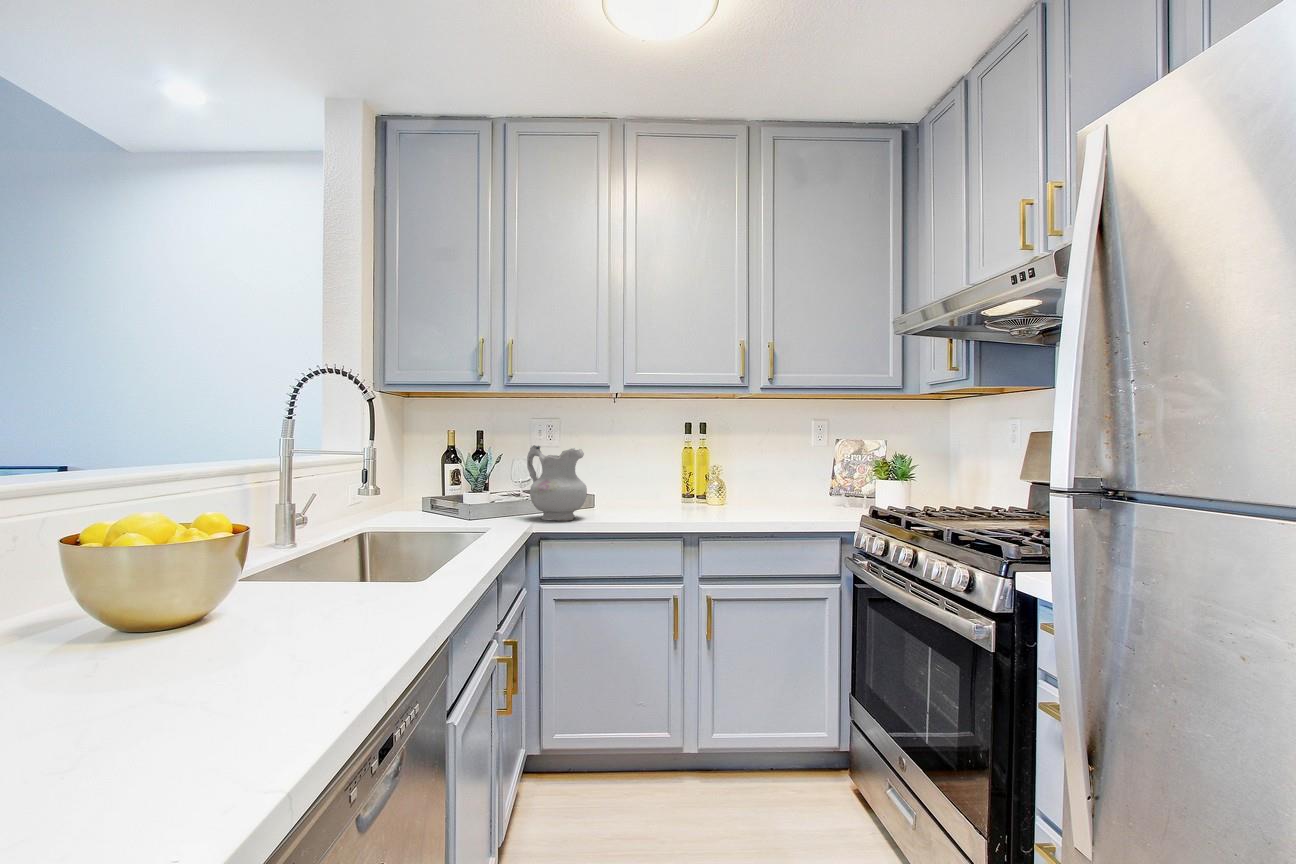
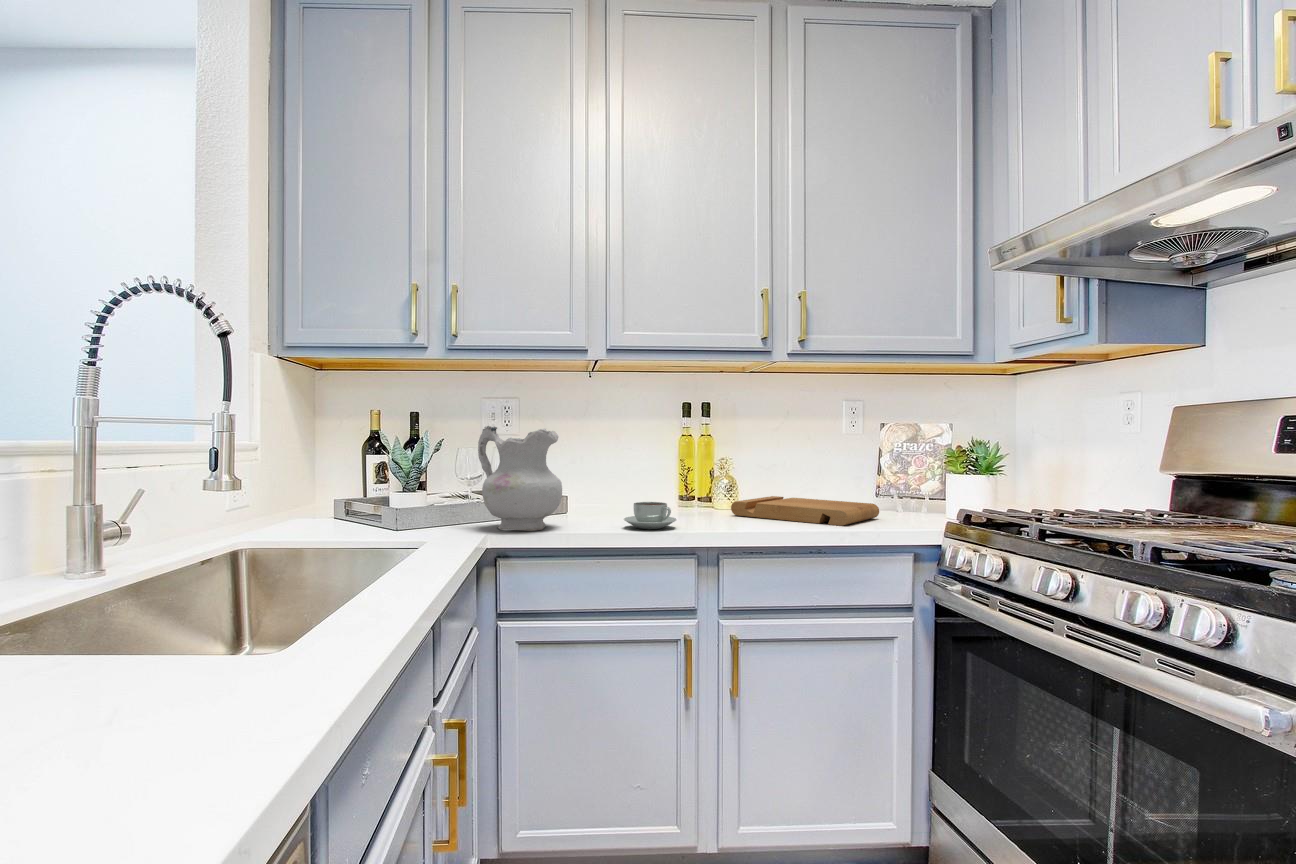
cutting board: none [714,495,825,519] -> present [731,496,879,526]
coffee cup: none [631,500,669,520] -> present [624,502,677,529]

